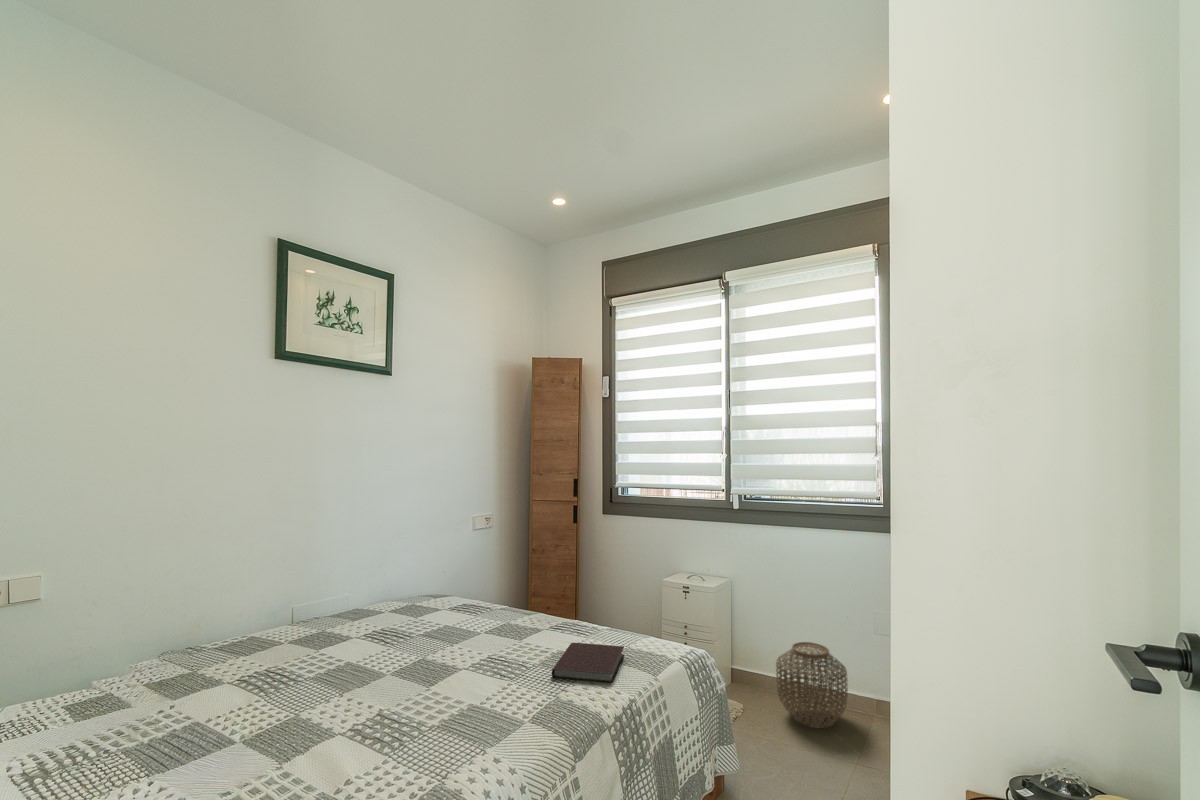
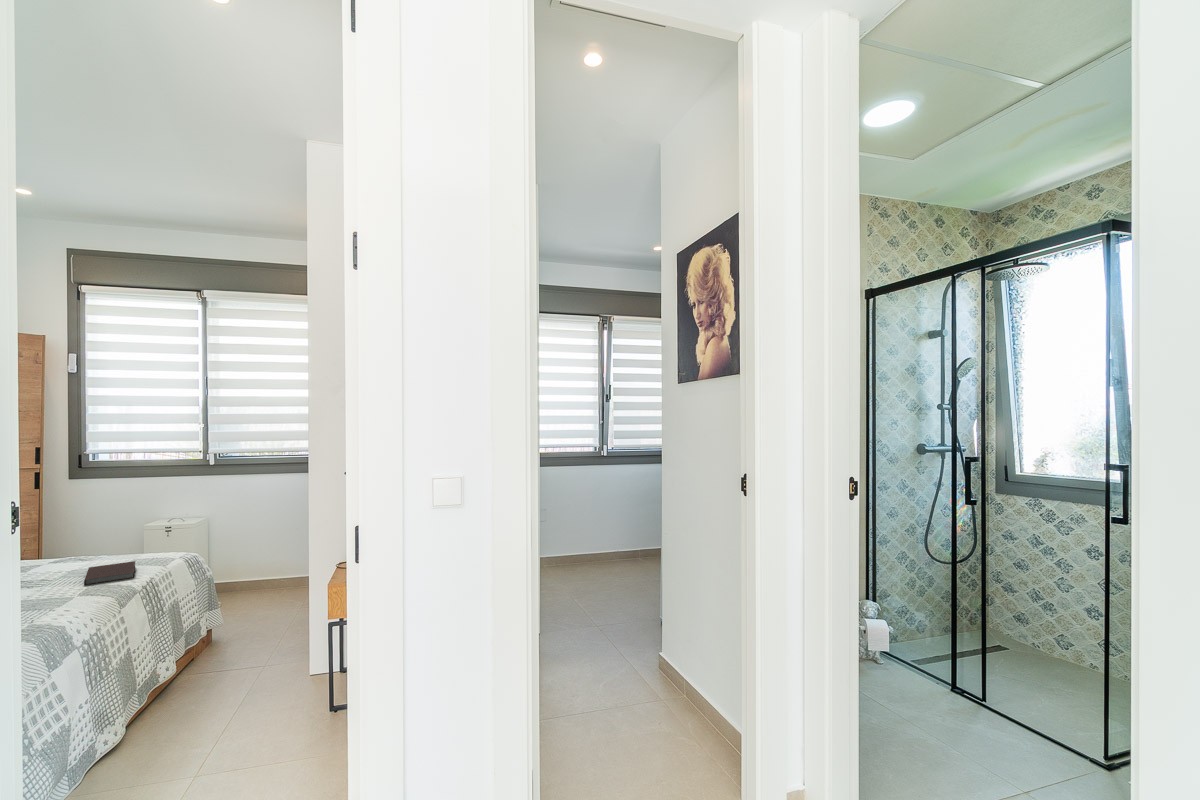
woven basket: present [776,642,848,728] -> none [243,547,292,598]

